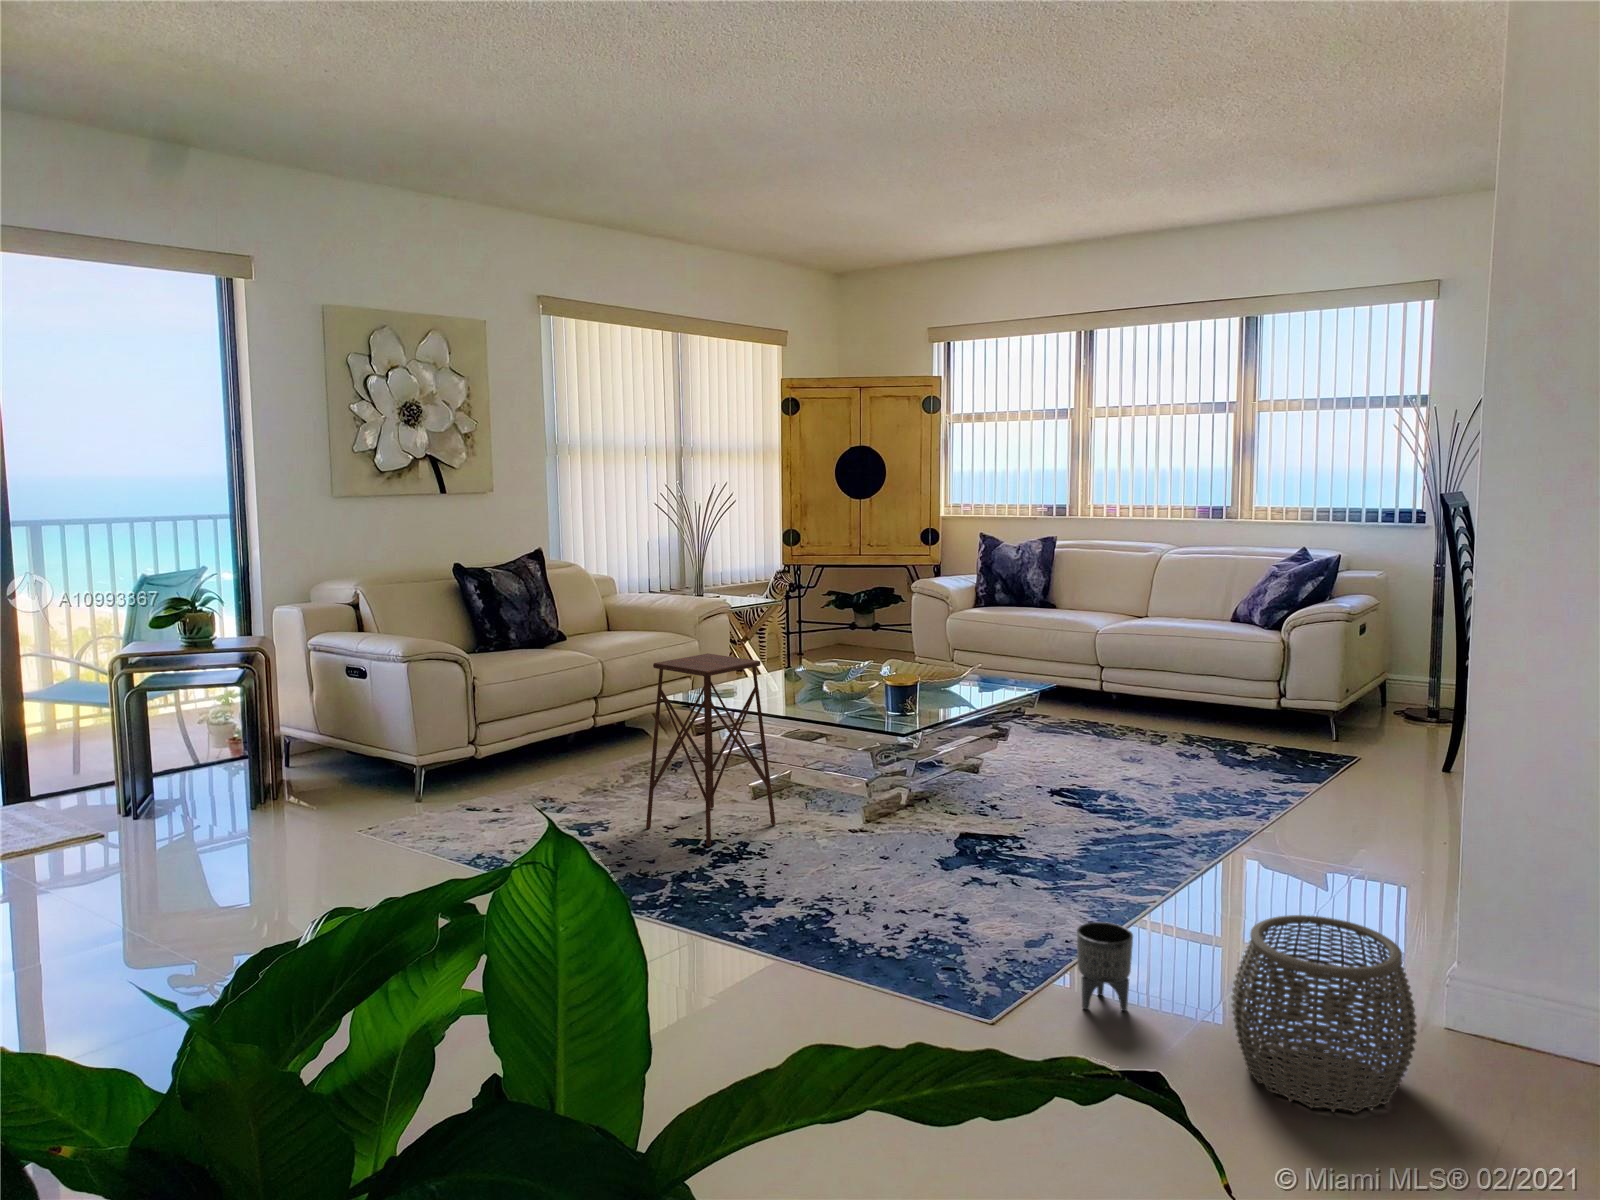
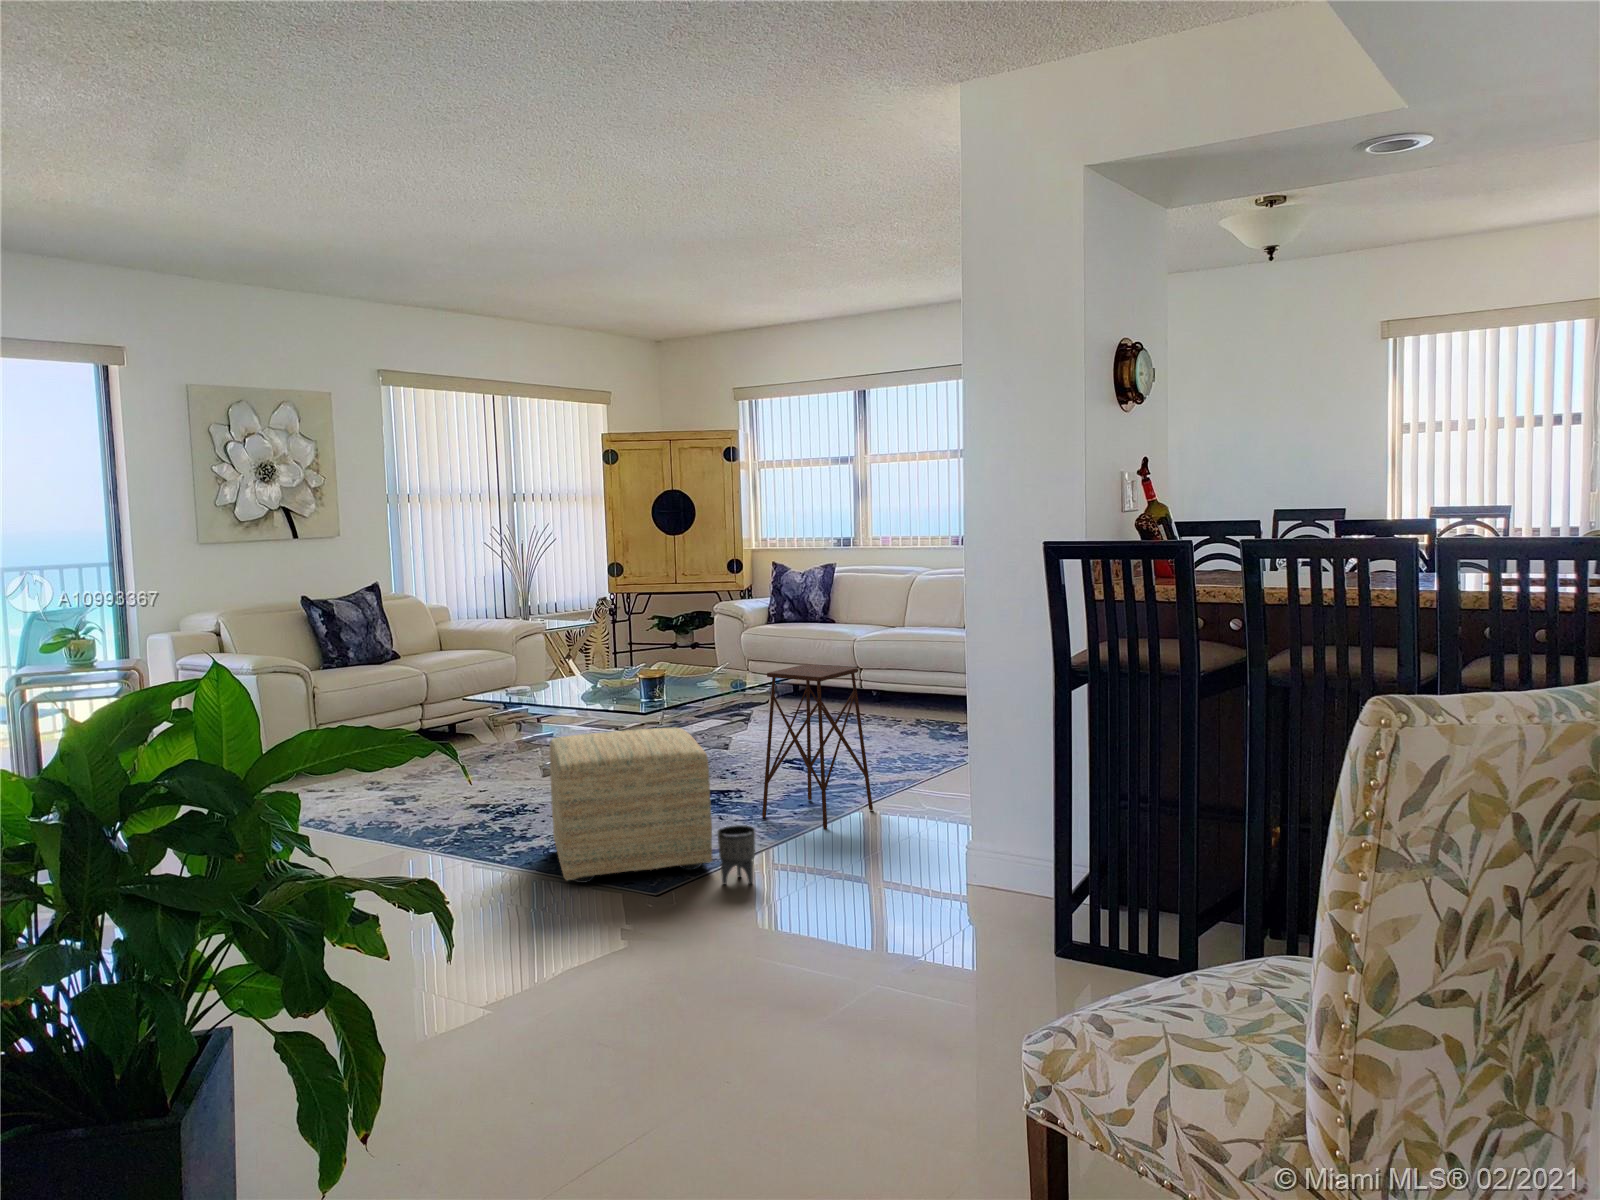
side table: present [646,653,776,847] -> present [762,664,873,829]
ottoman: none [813,767,1059,993] -> present [550,728,712,883]
woven basket: present [1231,915,1417,1113] -> none [798,805,910,925]

